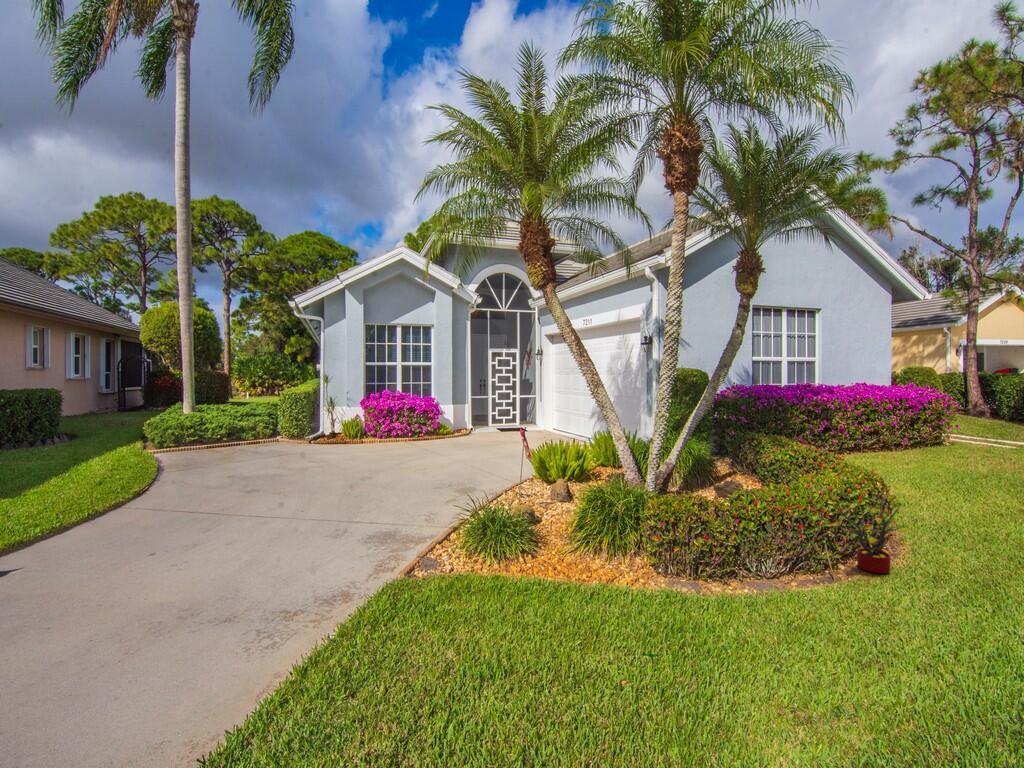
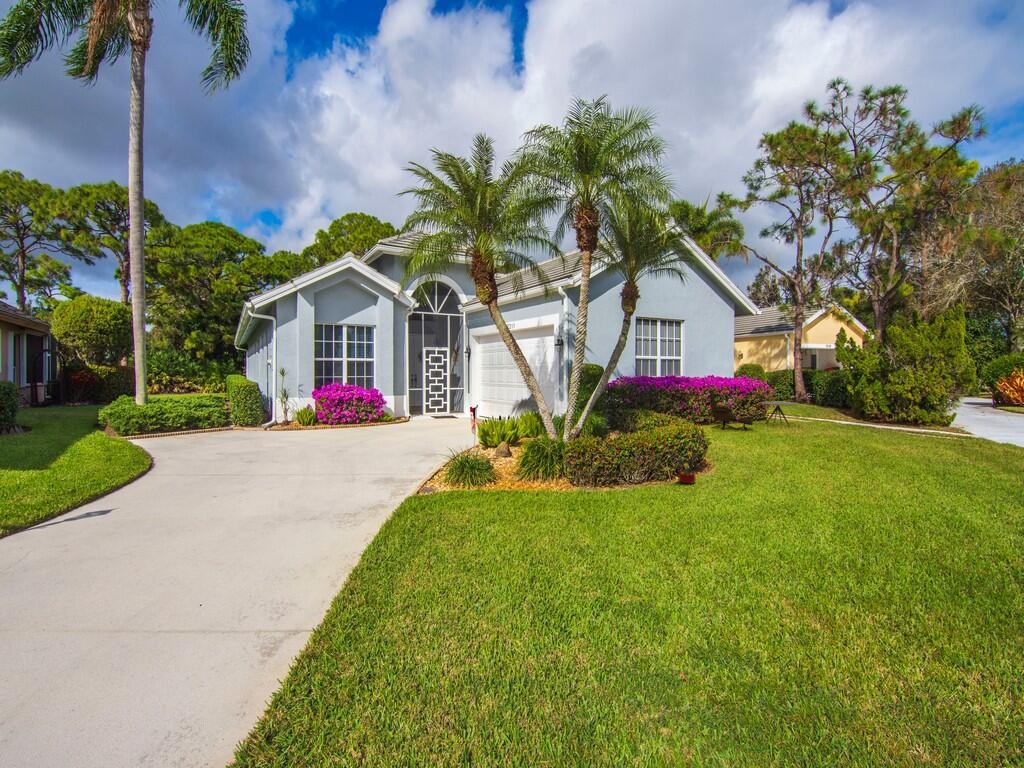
lounge chair: none [864,406,935,463] -> present [710,392,753,431]
round table: none [939,420,1001,455] -> present [761,402,796,426]

